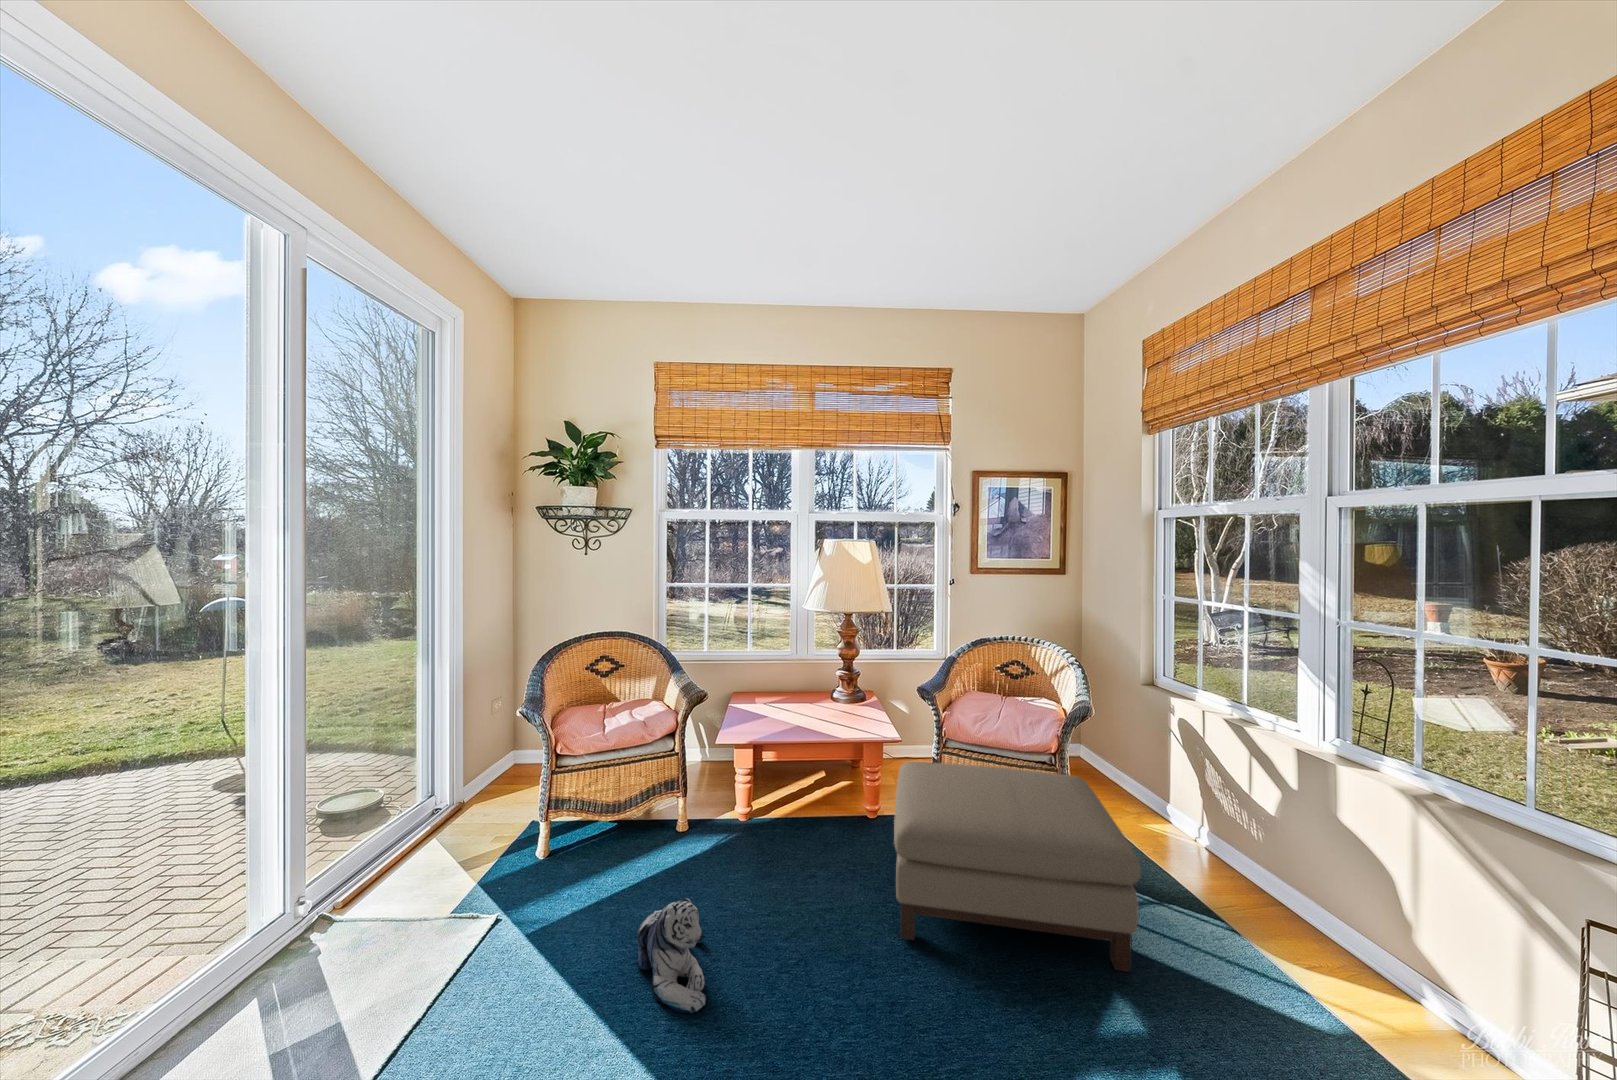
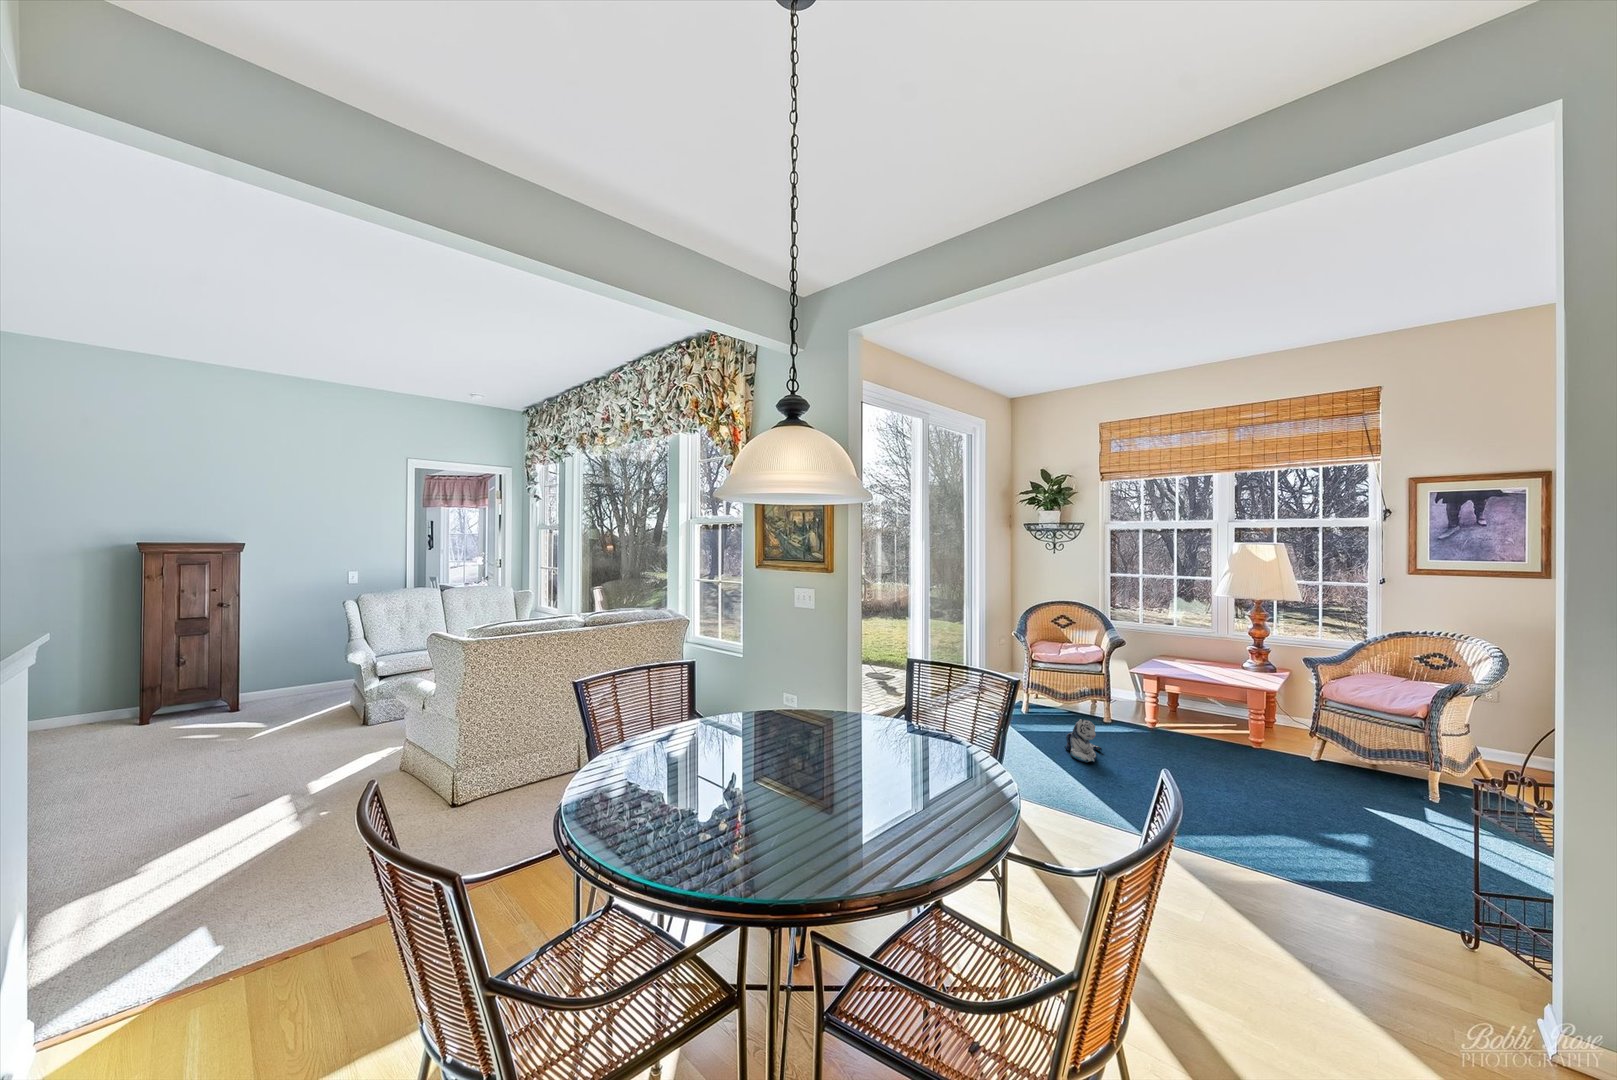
ottoman: present [894,762,1141,972] -> none [1219,698,1430,825]

